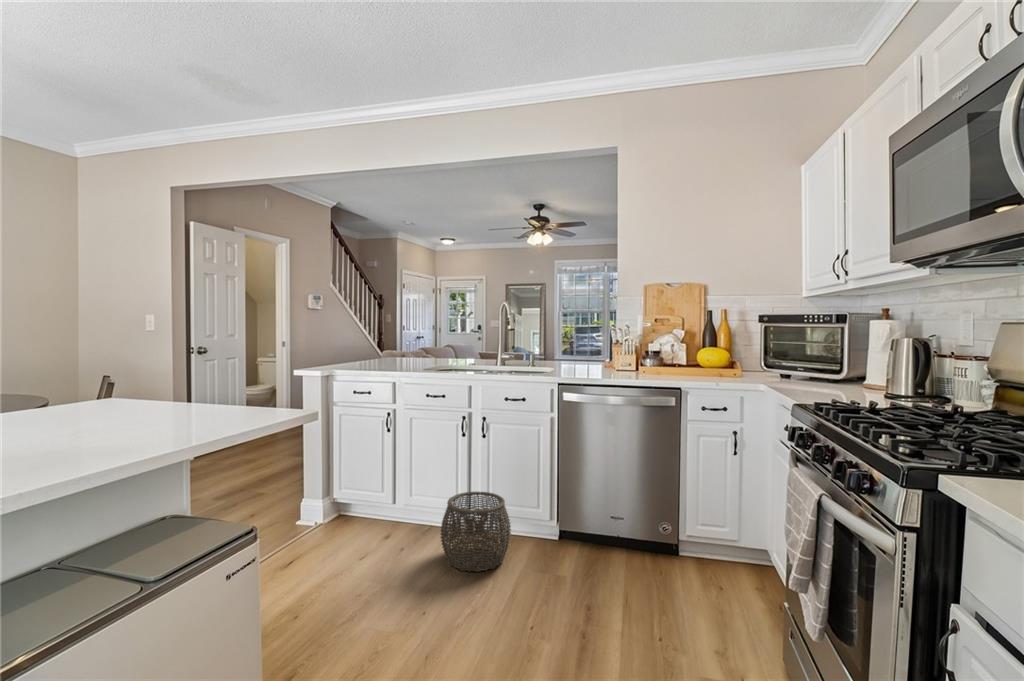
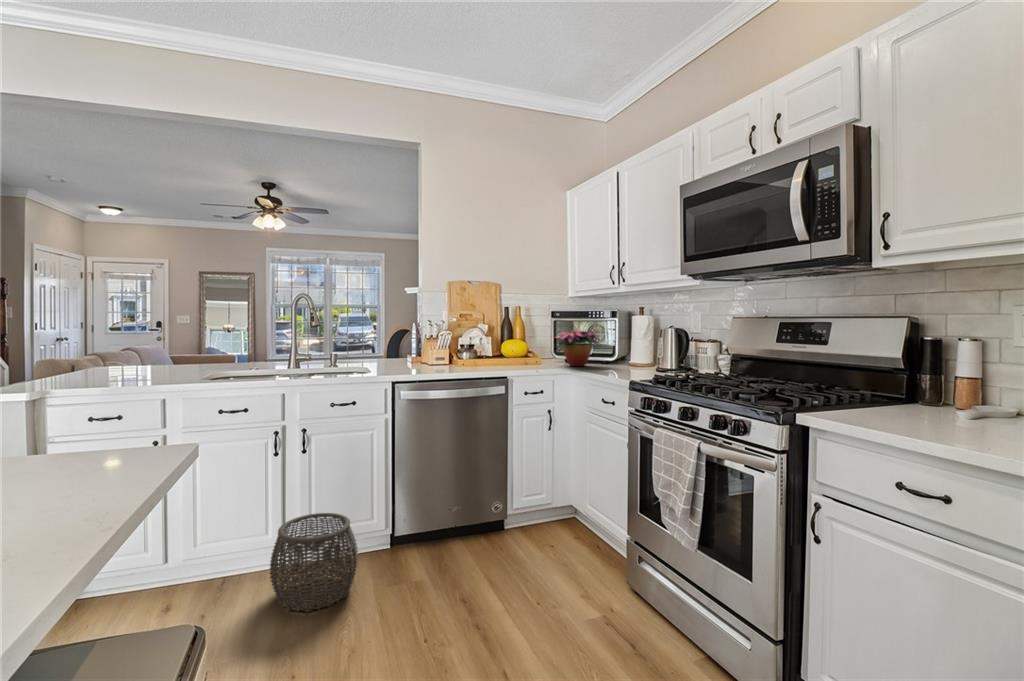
flower arrangement: none [741,338,813,382] -> present [556,330,601,366]

